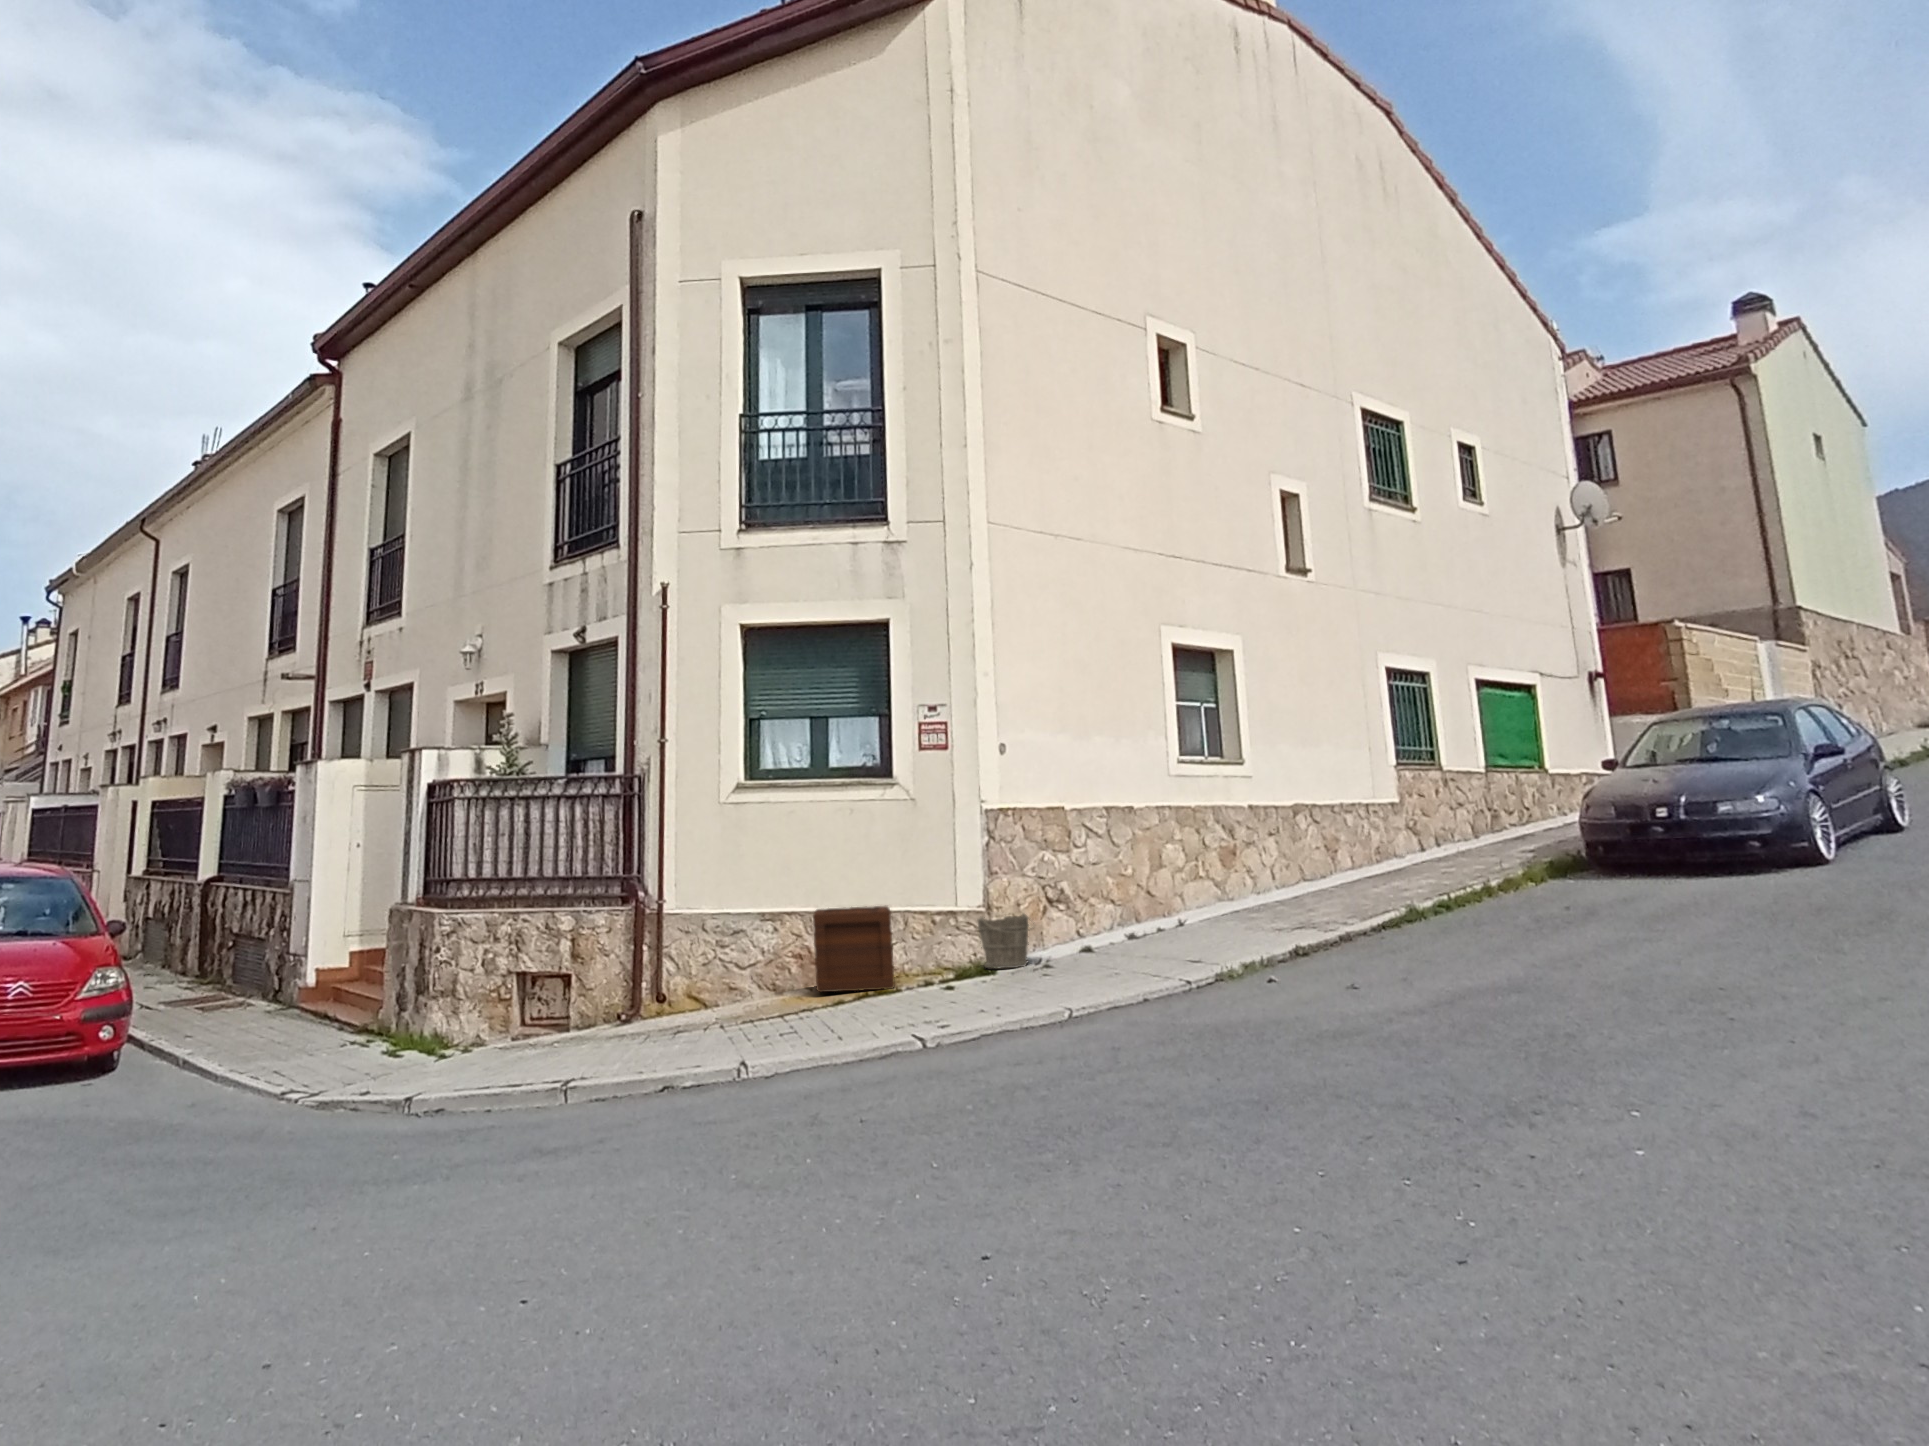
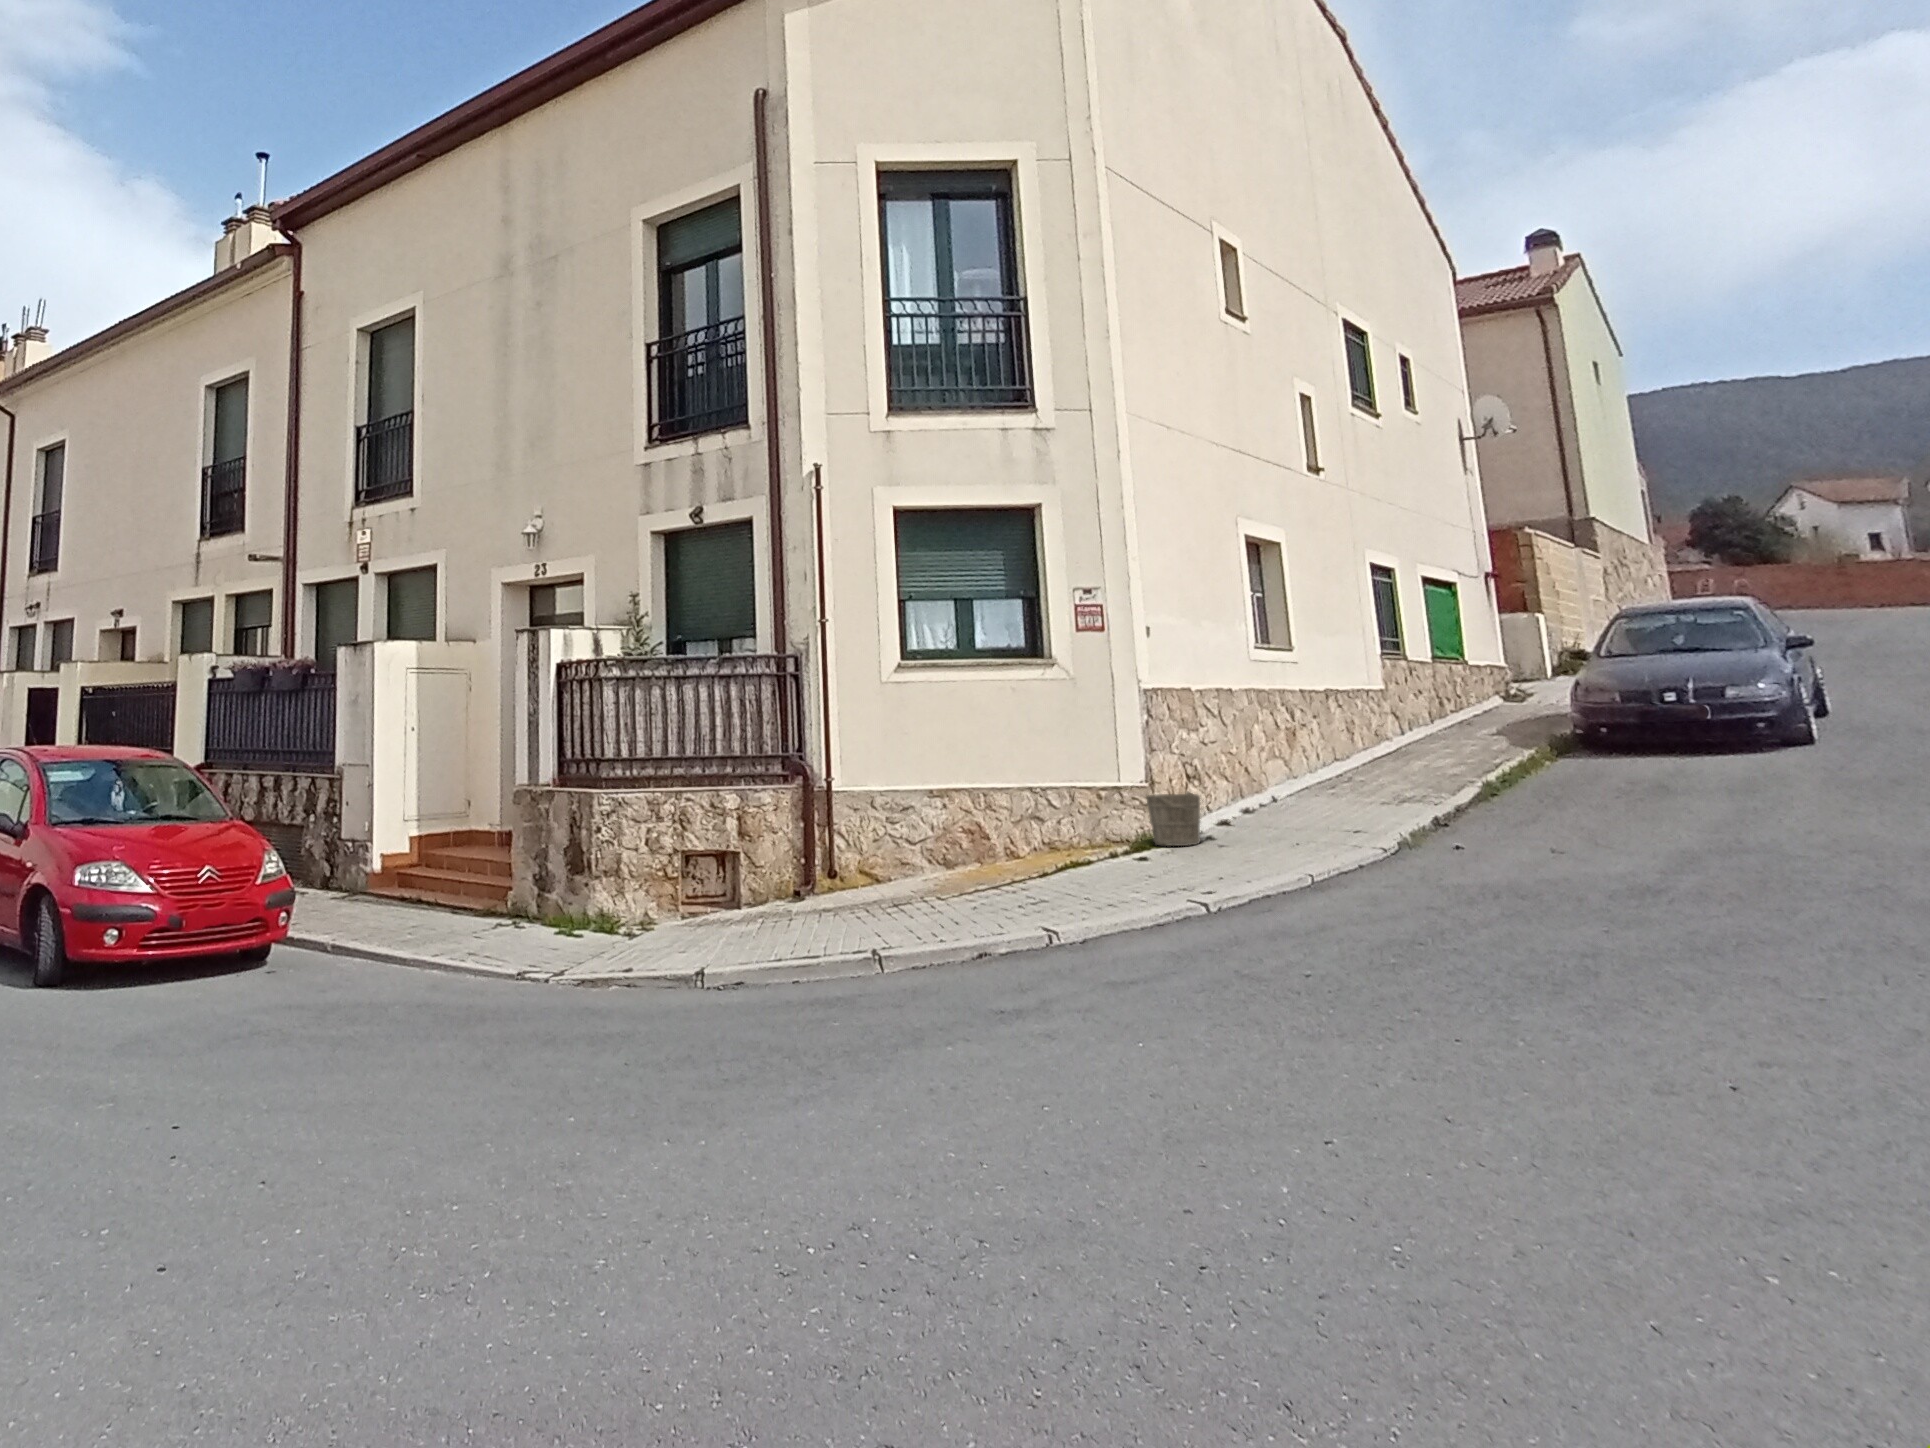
wooden crate: present [813,906,895,992] -> none [985,783,1096,871]

